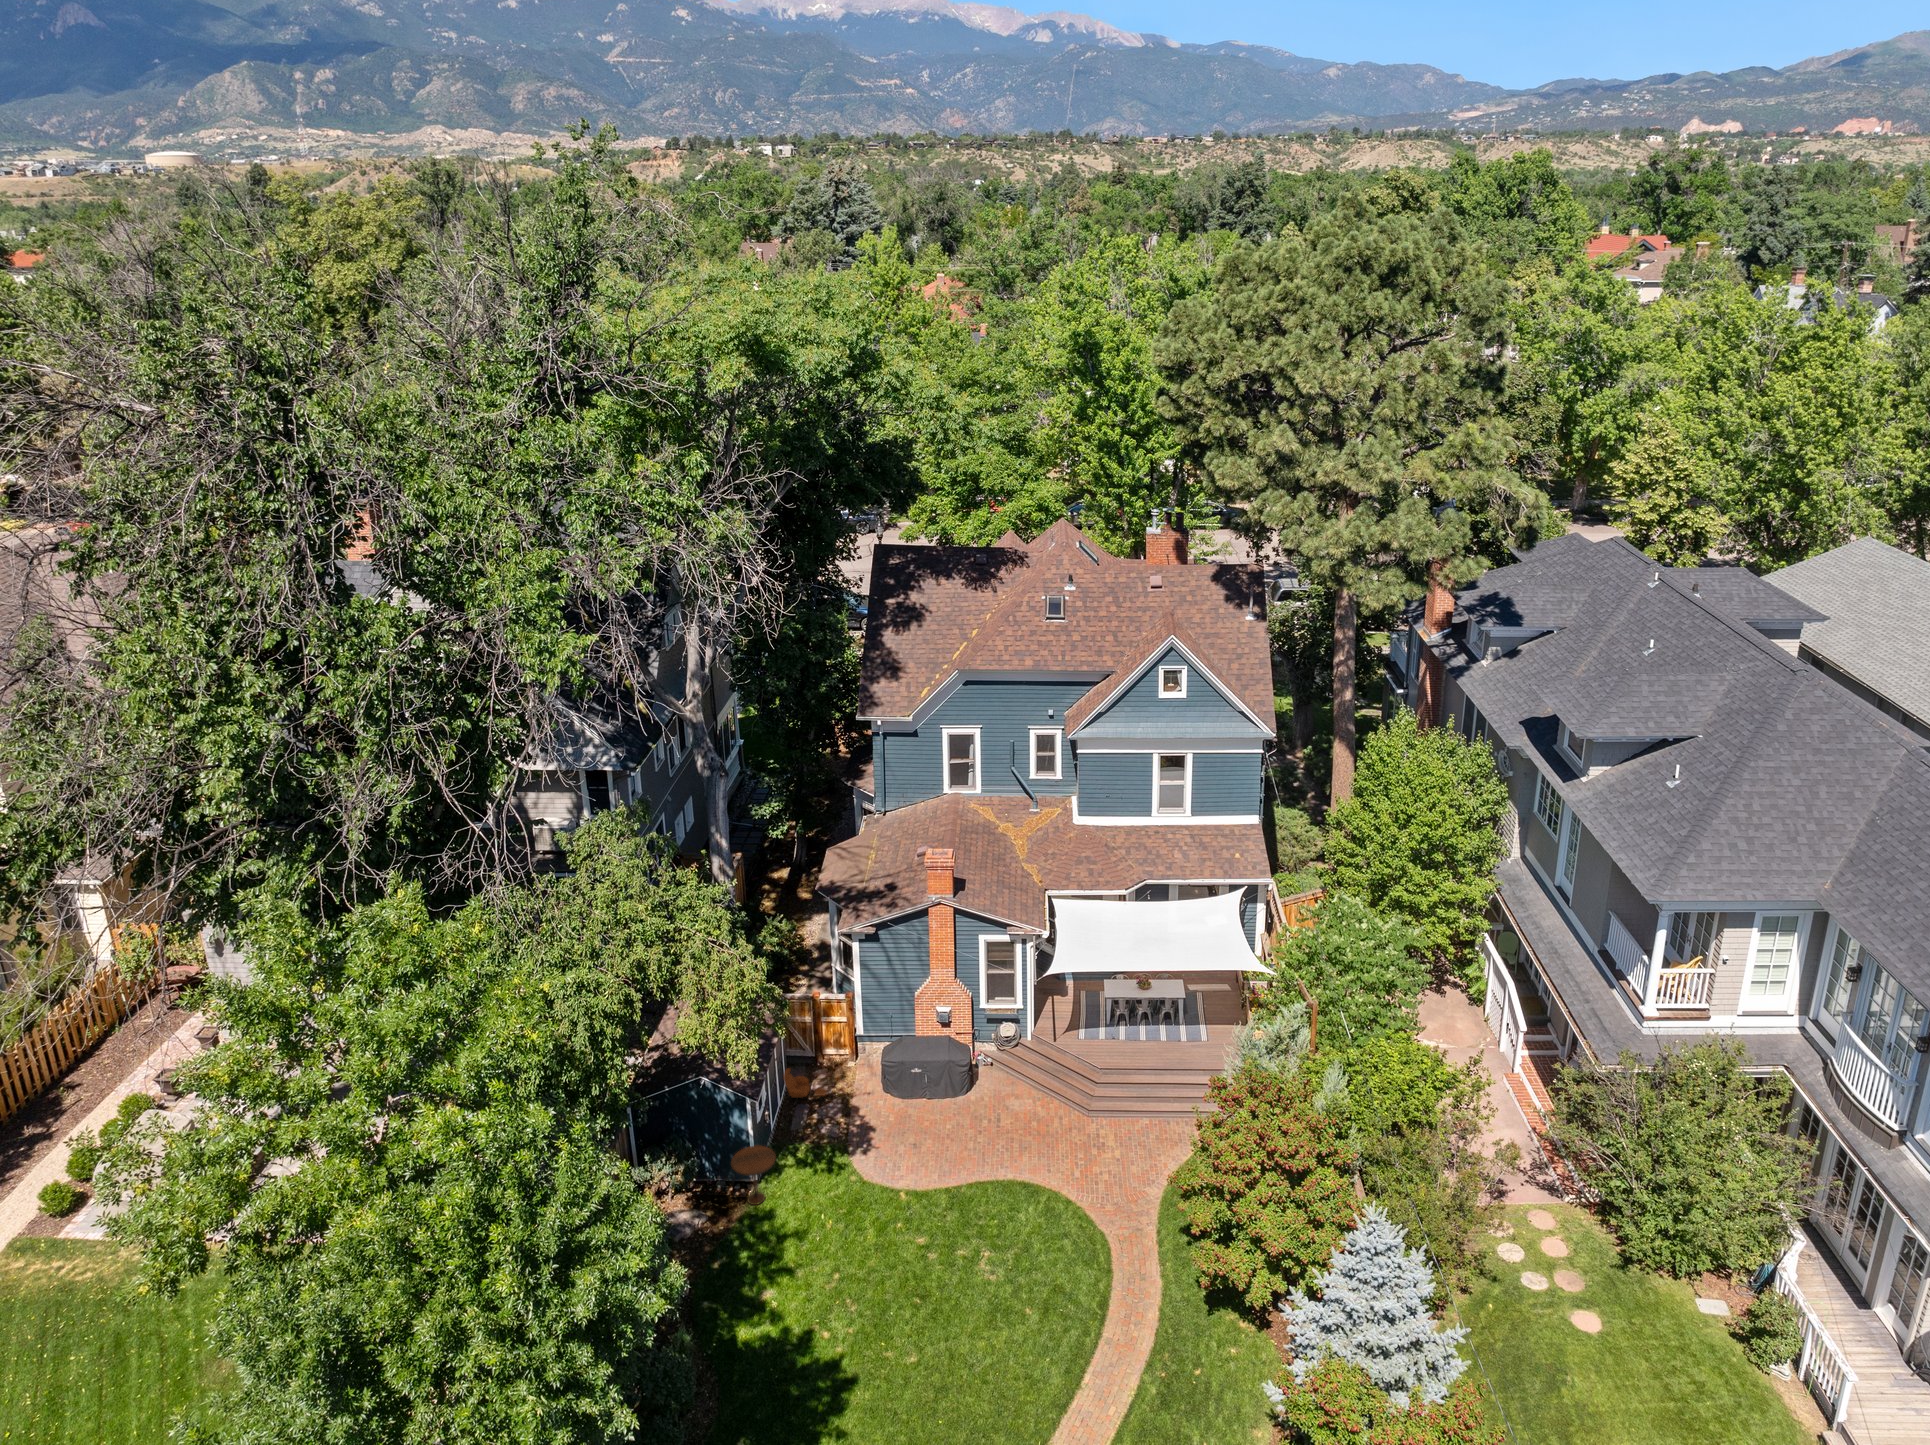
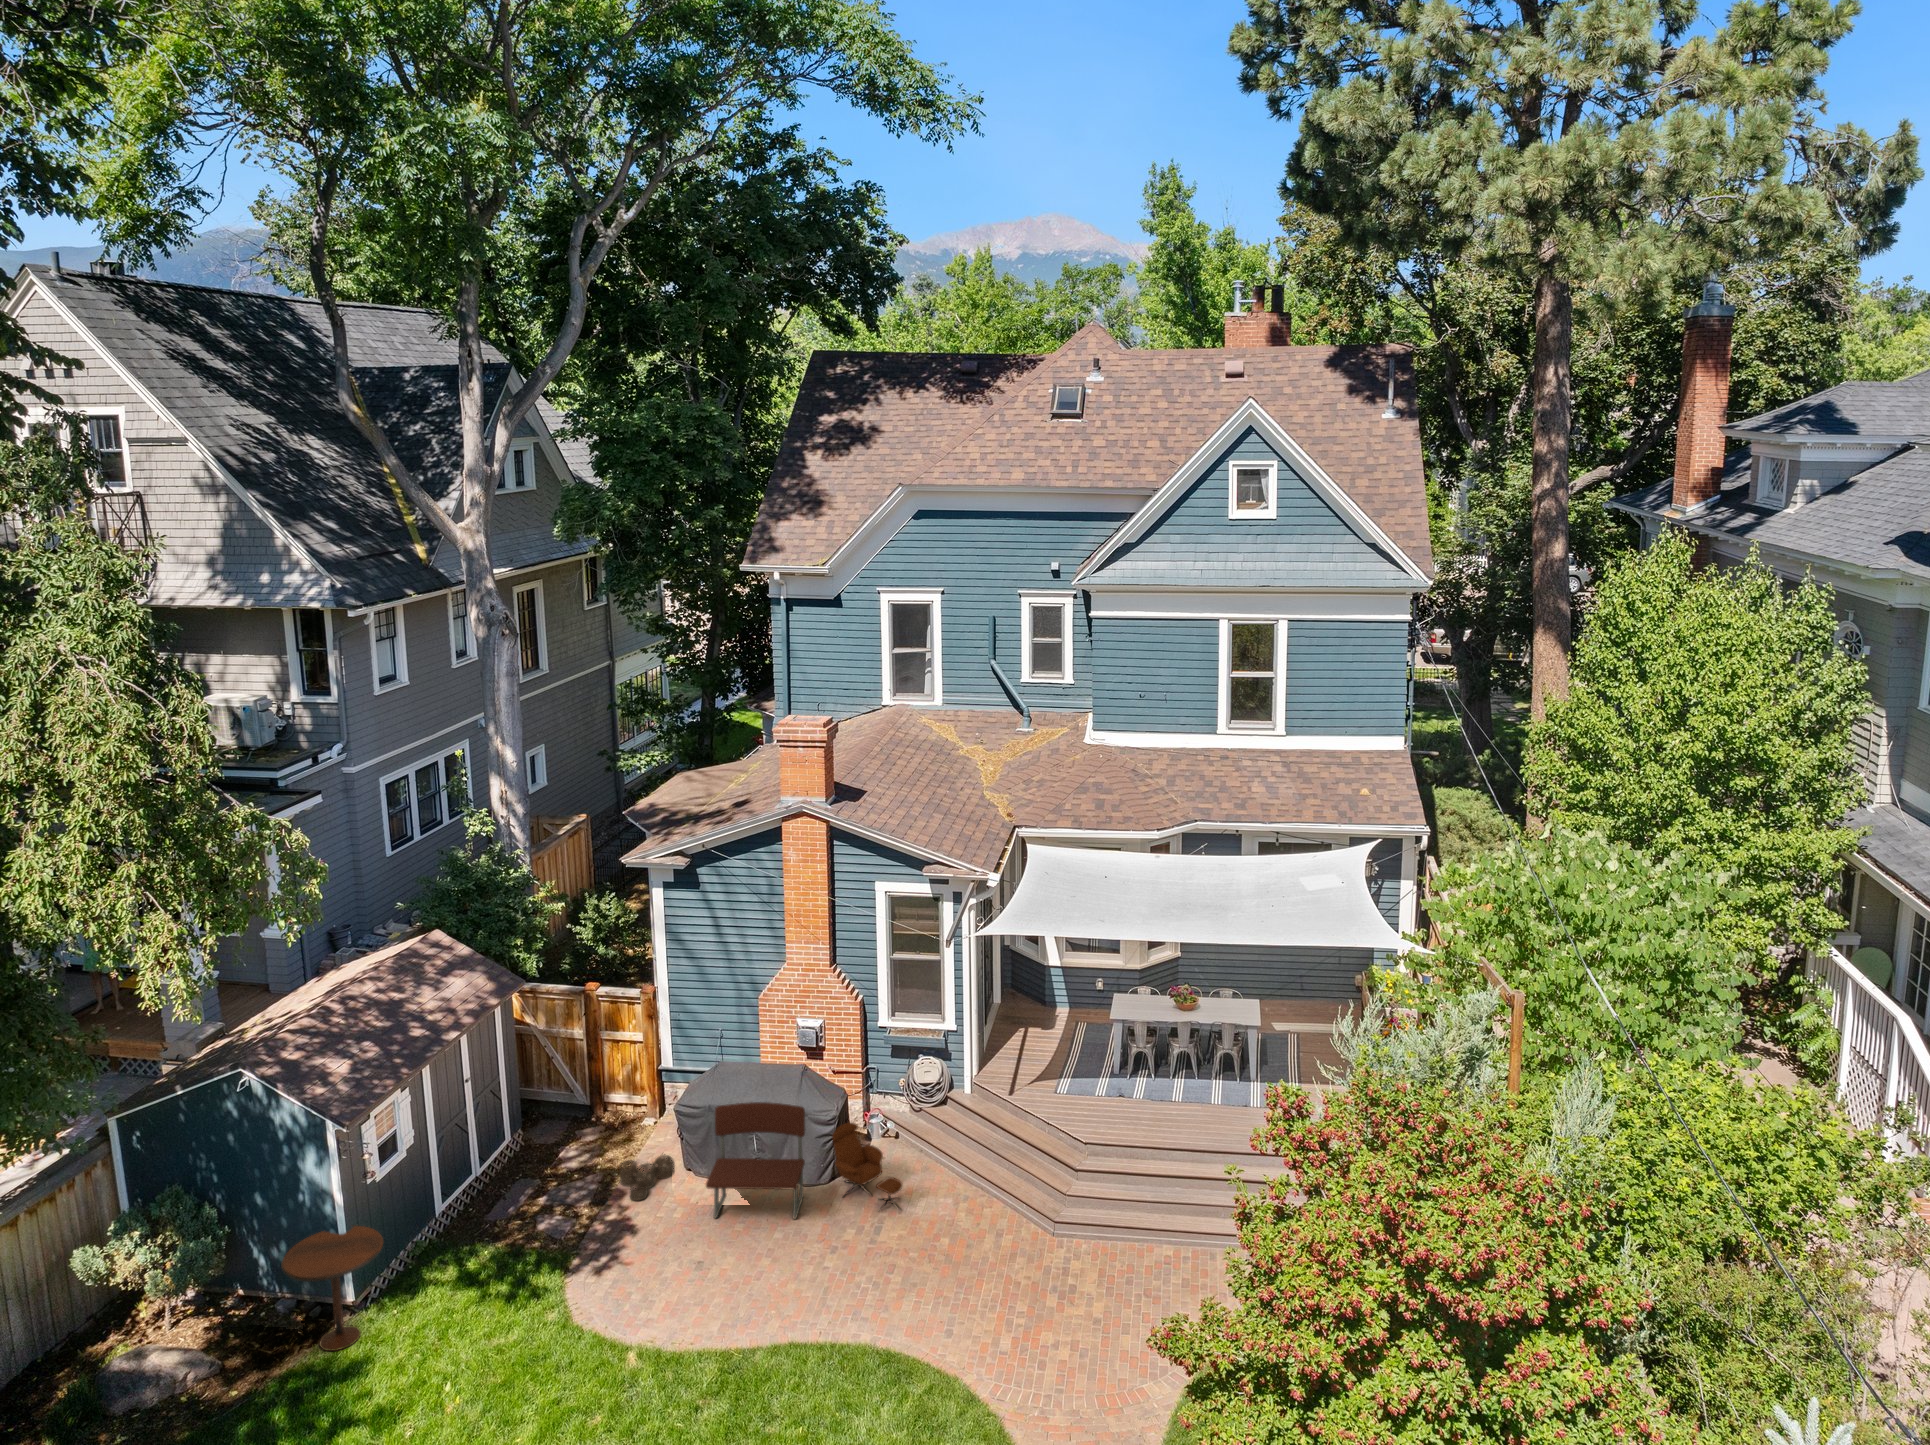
bench: none [909,1060,958,1121] -> present [706,1102,805,1219]
lounge chair: present [783,1068,827,1104] -> present [832,1123,903,1206]
woven basket: none [854,1086,881,1114] -> present [619,1154,675,1201]

